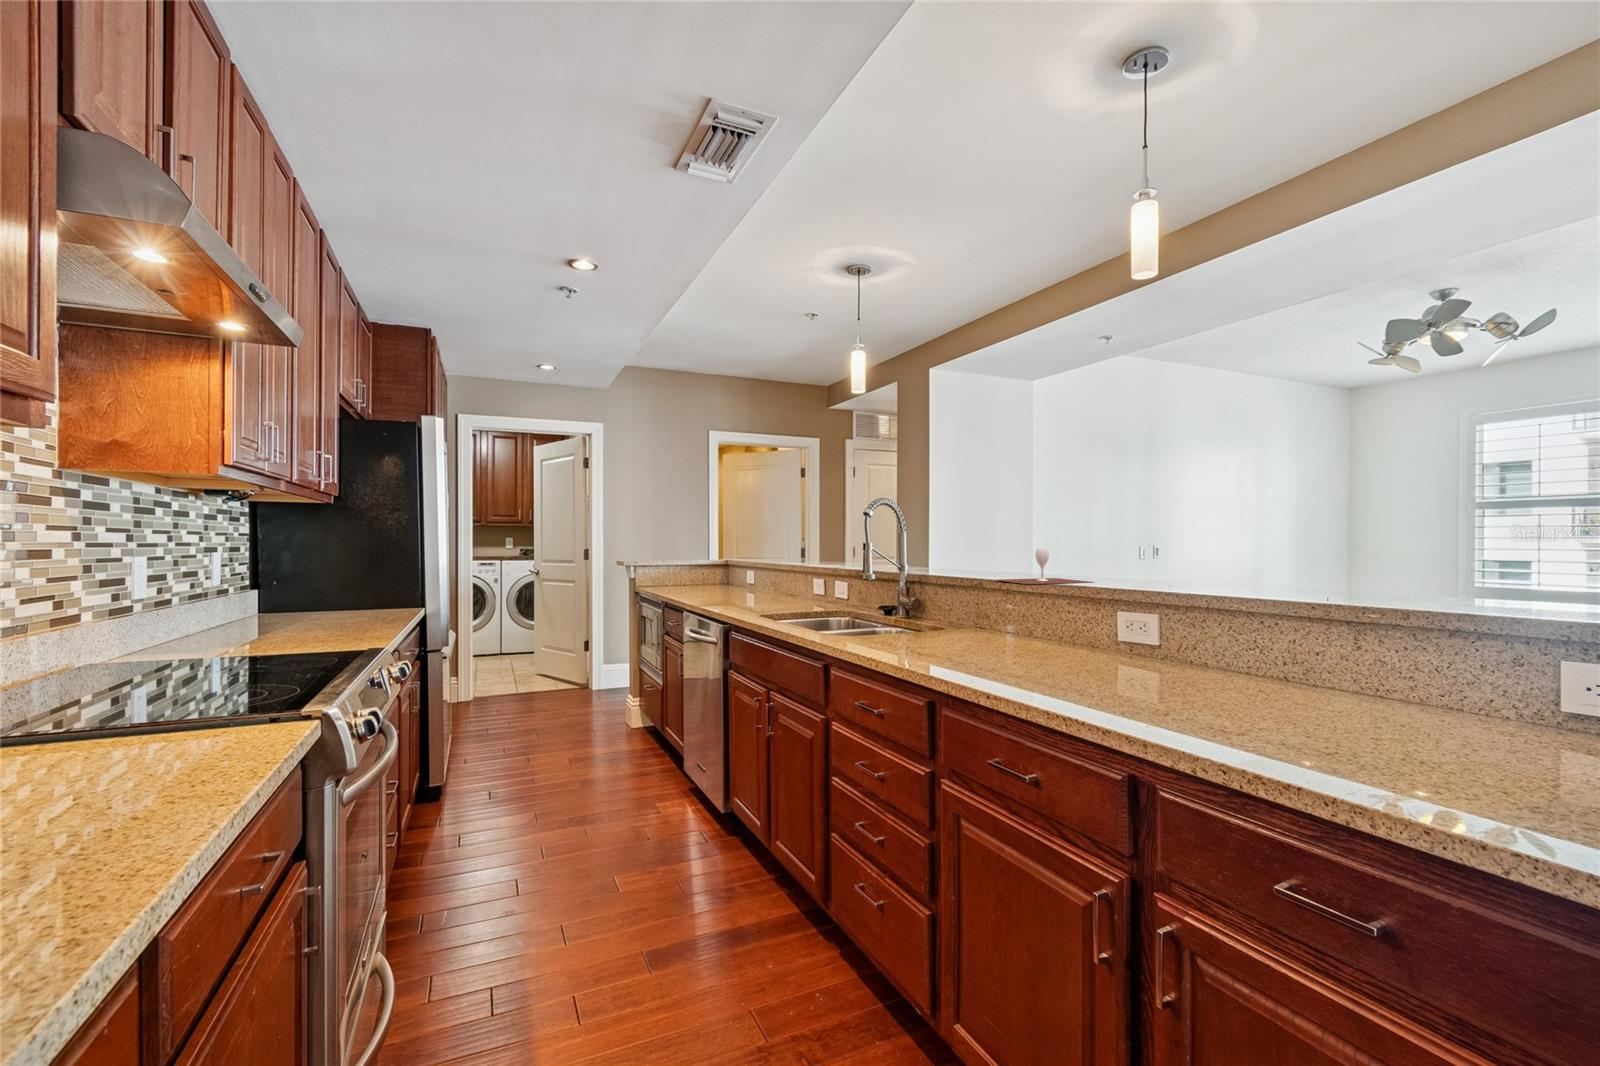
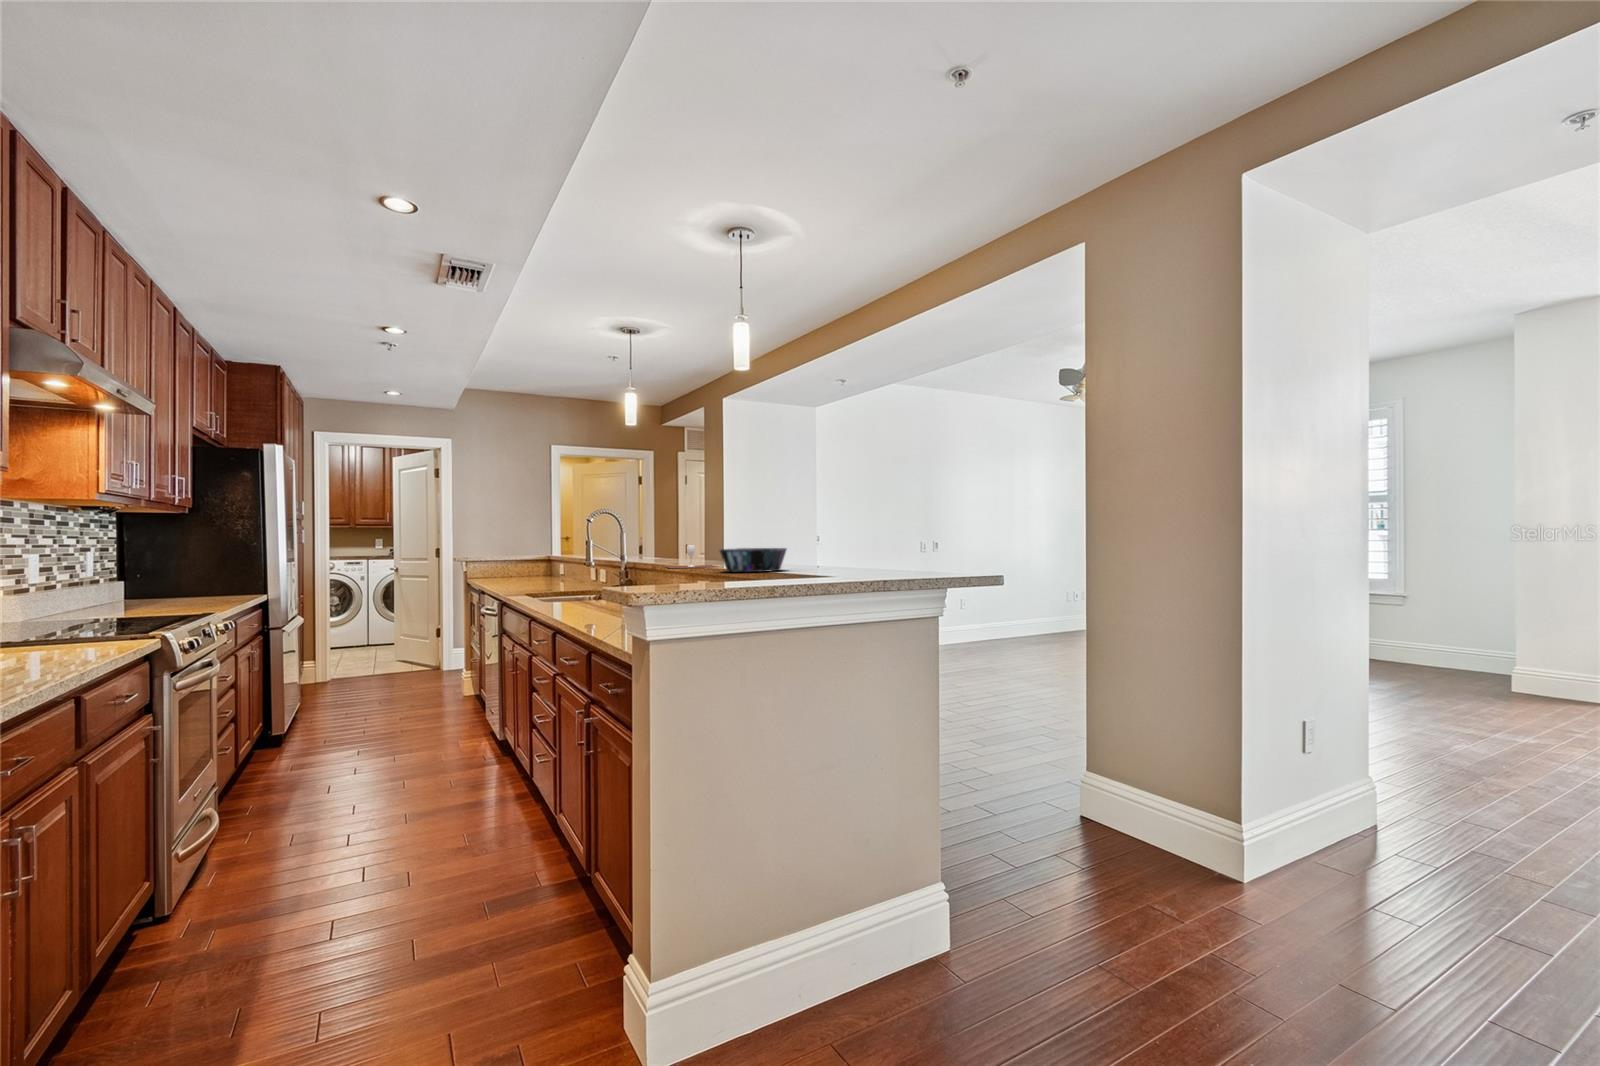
decorative bowl: none [1197,556,1352,599] -> present [720,548,787,572]

